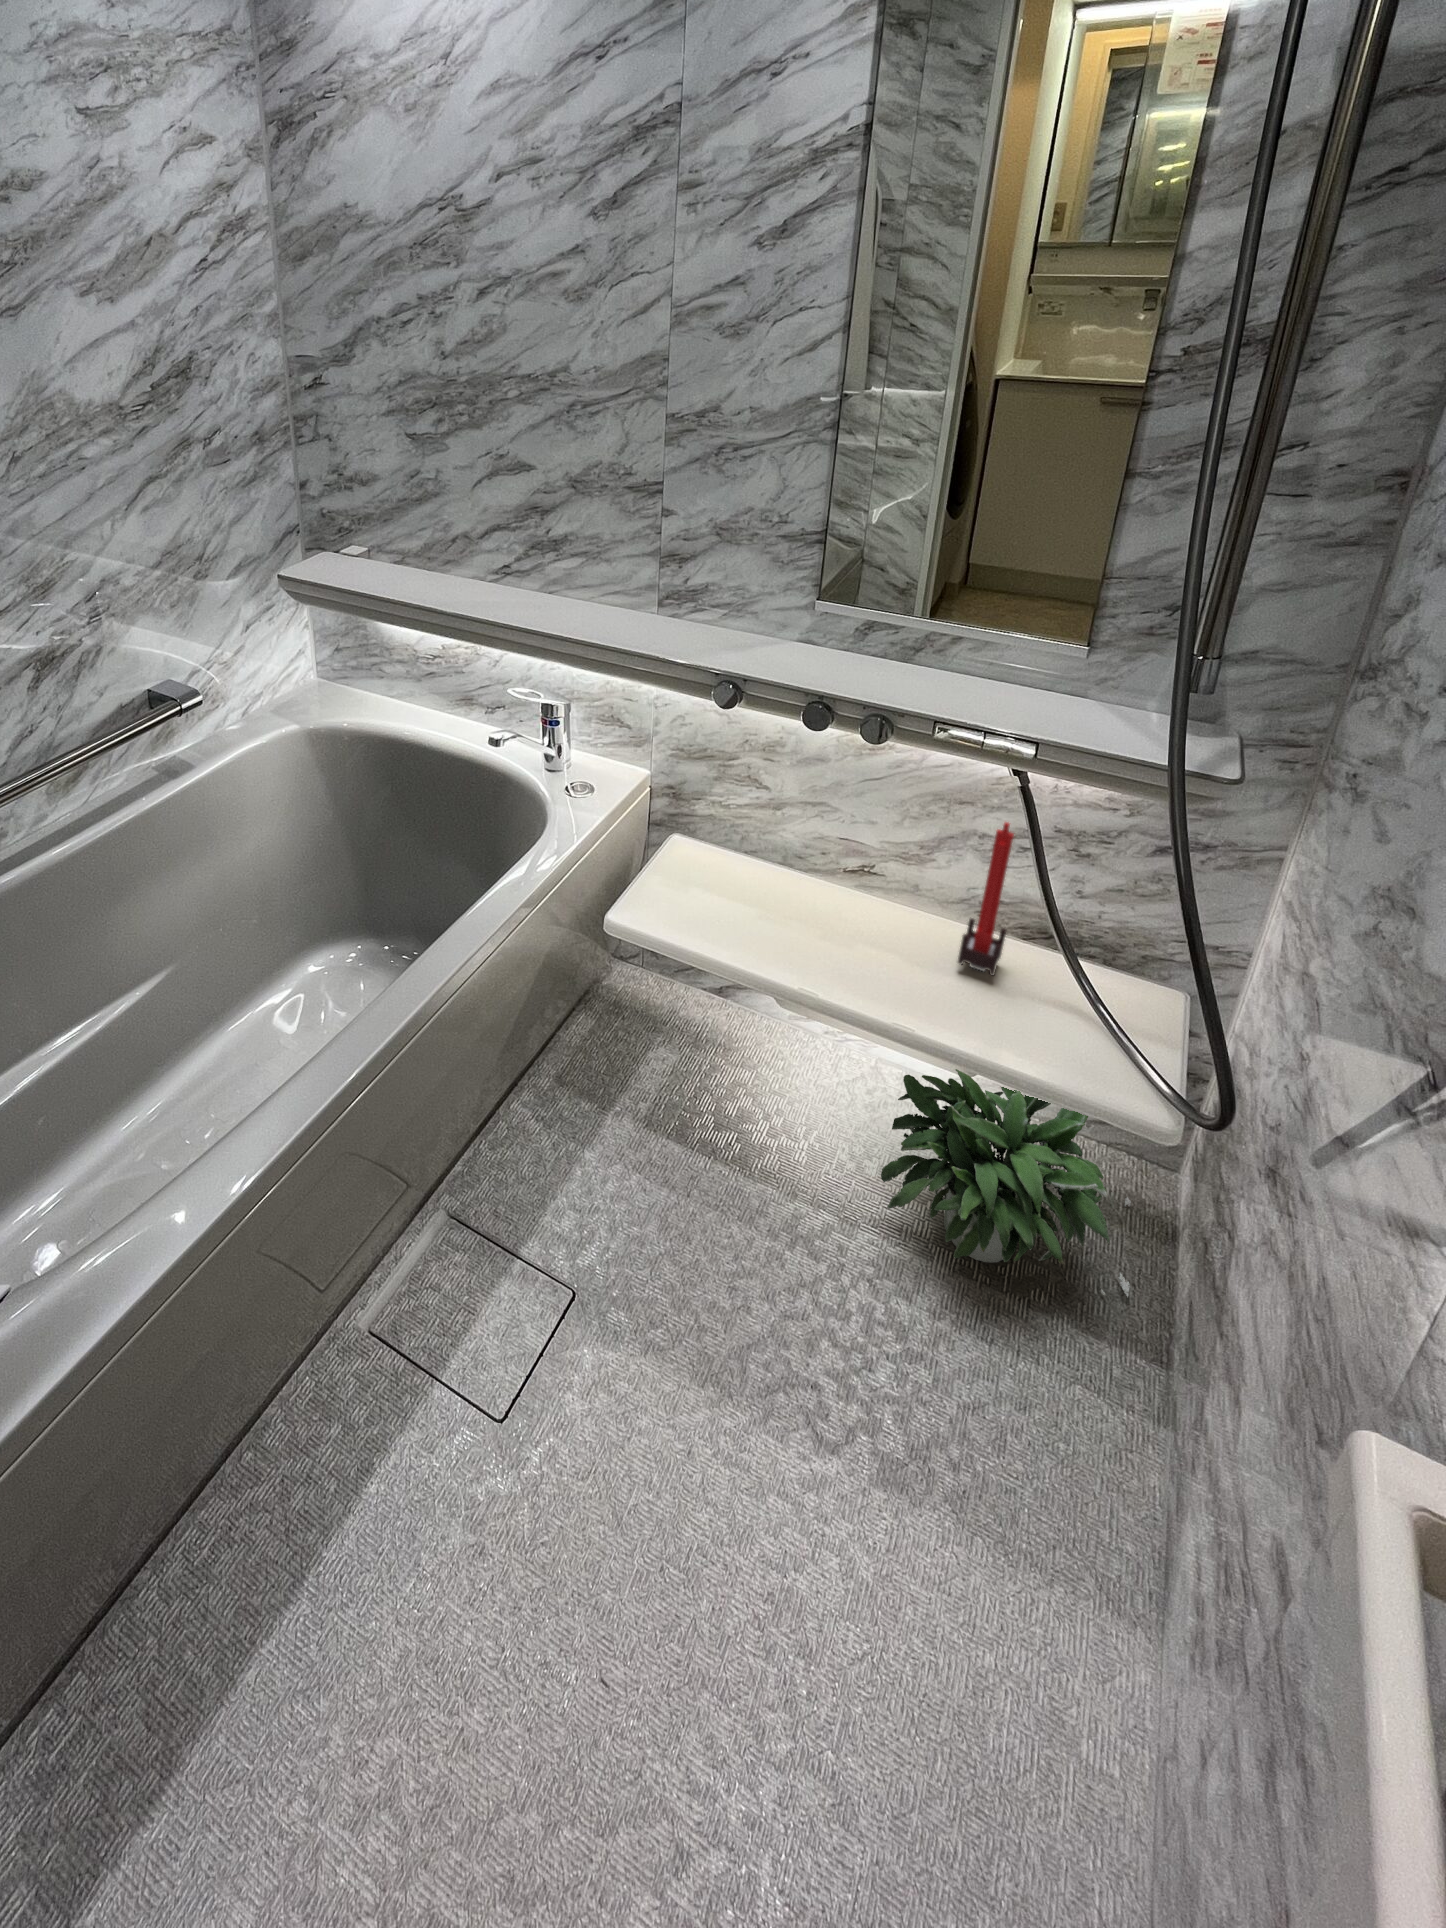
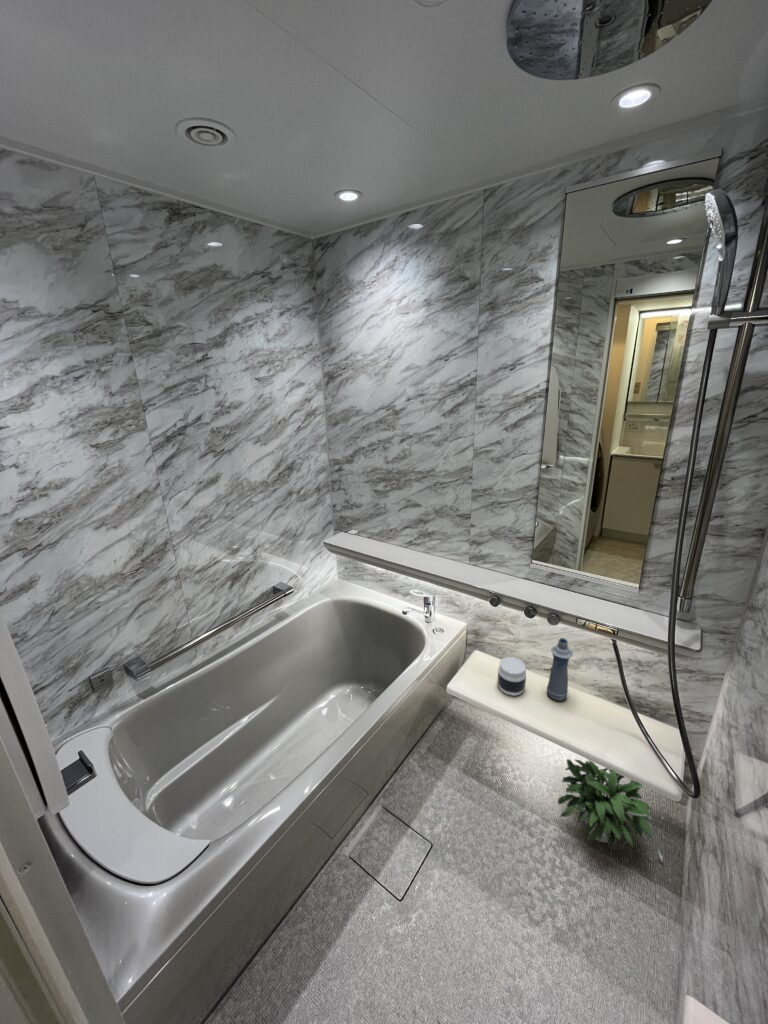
bottle: none [854,784,921,941] -> present [547,638,572,701]
candle: present [958,822,1014,976] -> none [589,657,610,719]
jar: none [732,841,803,934] -> present [498,657,526,696]

